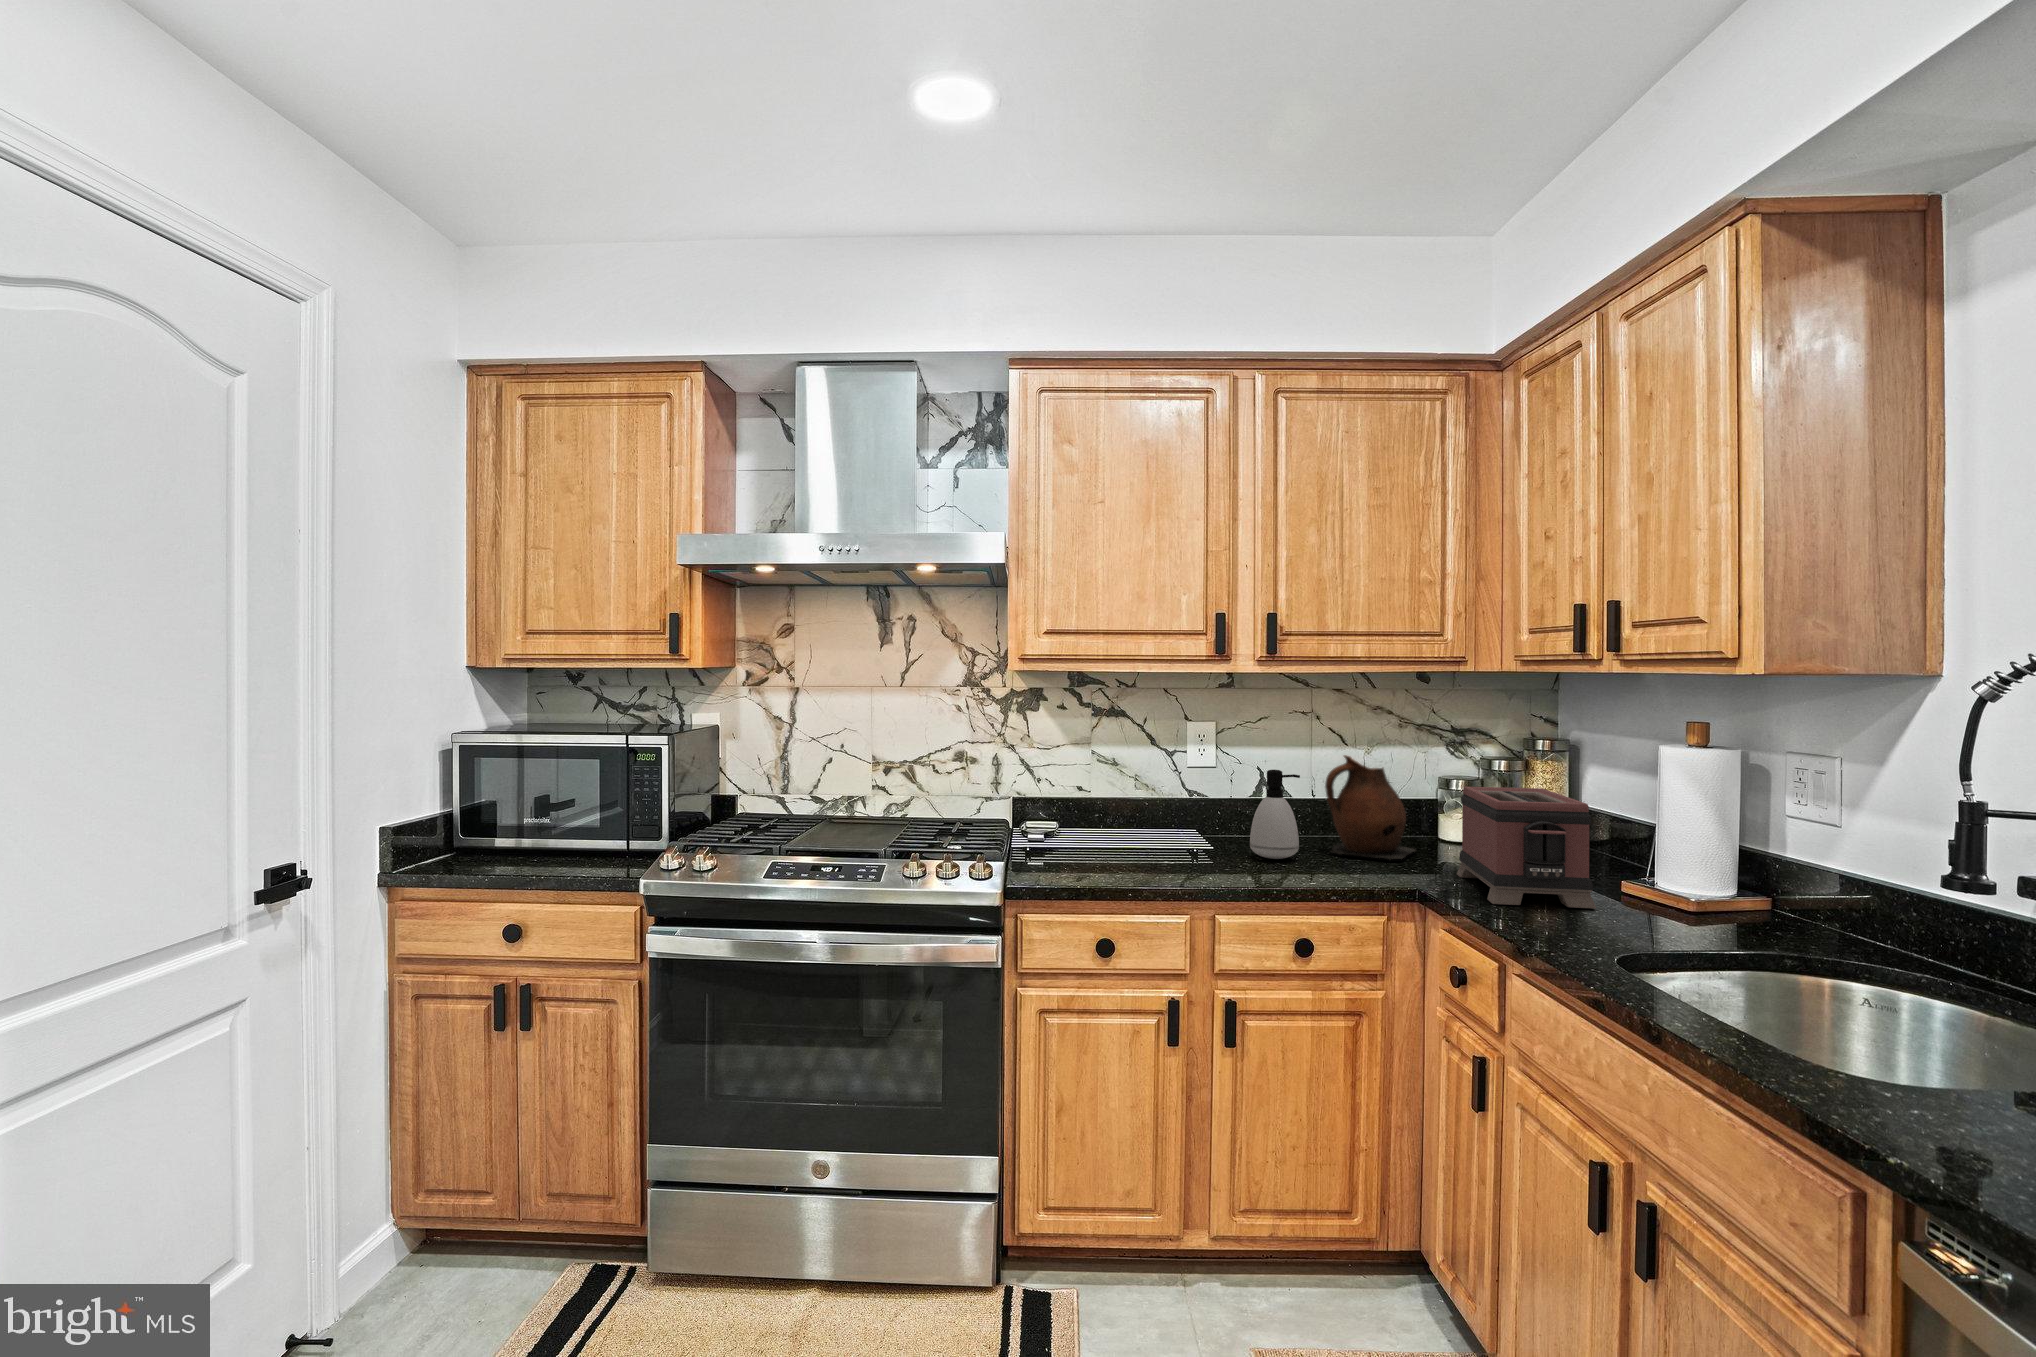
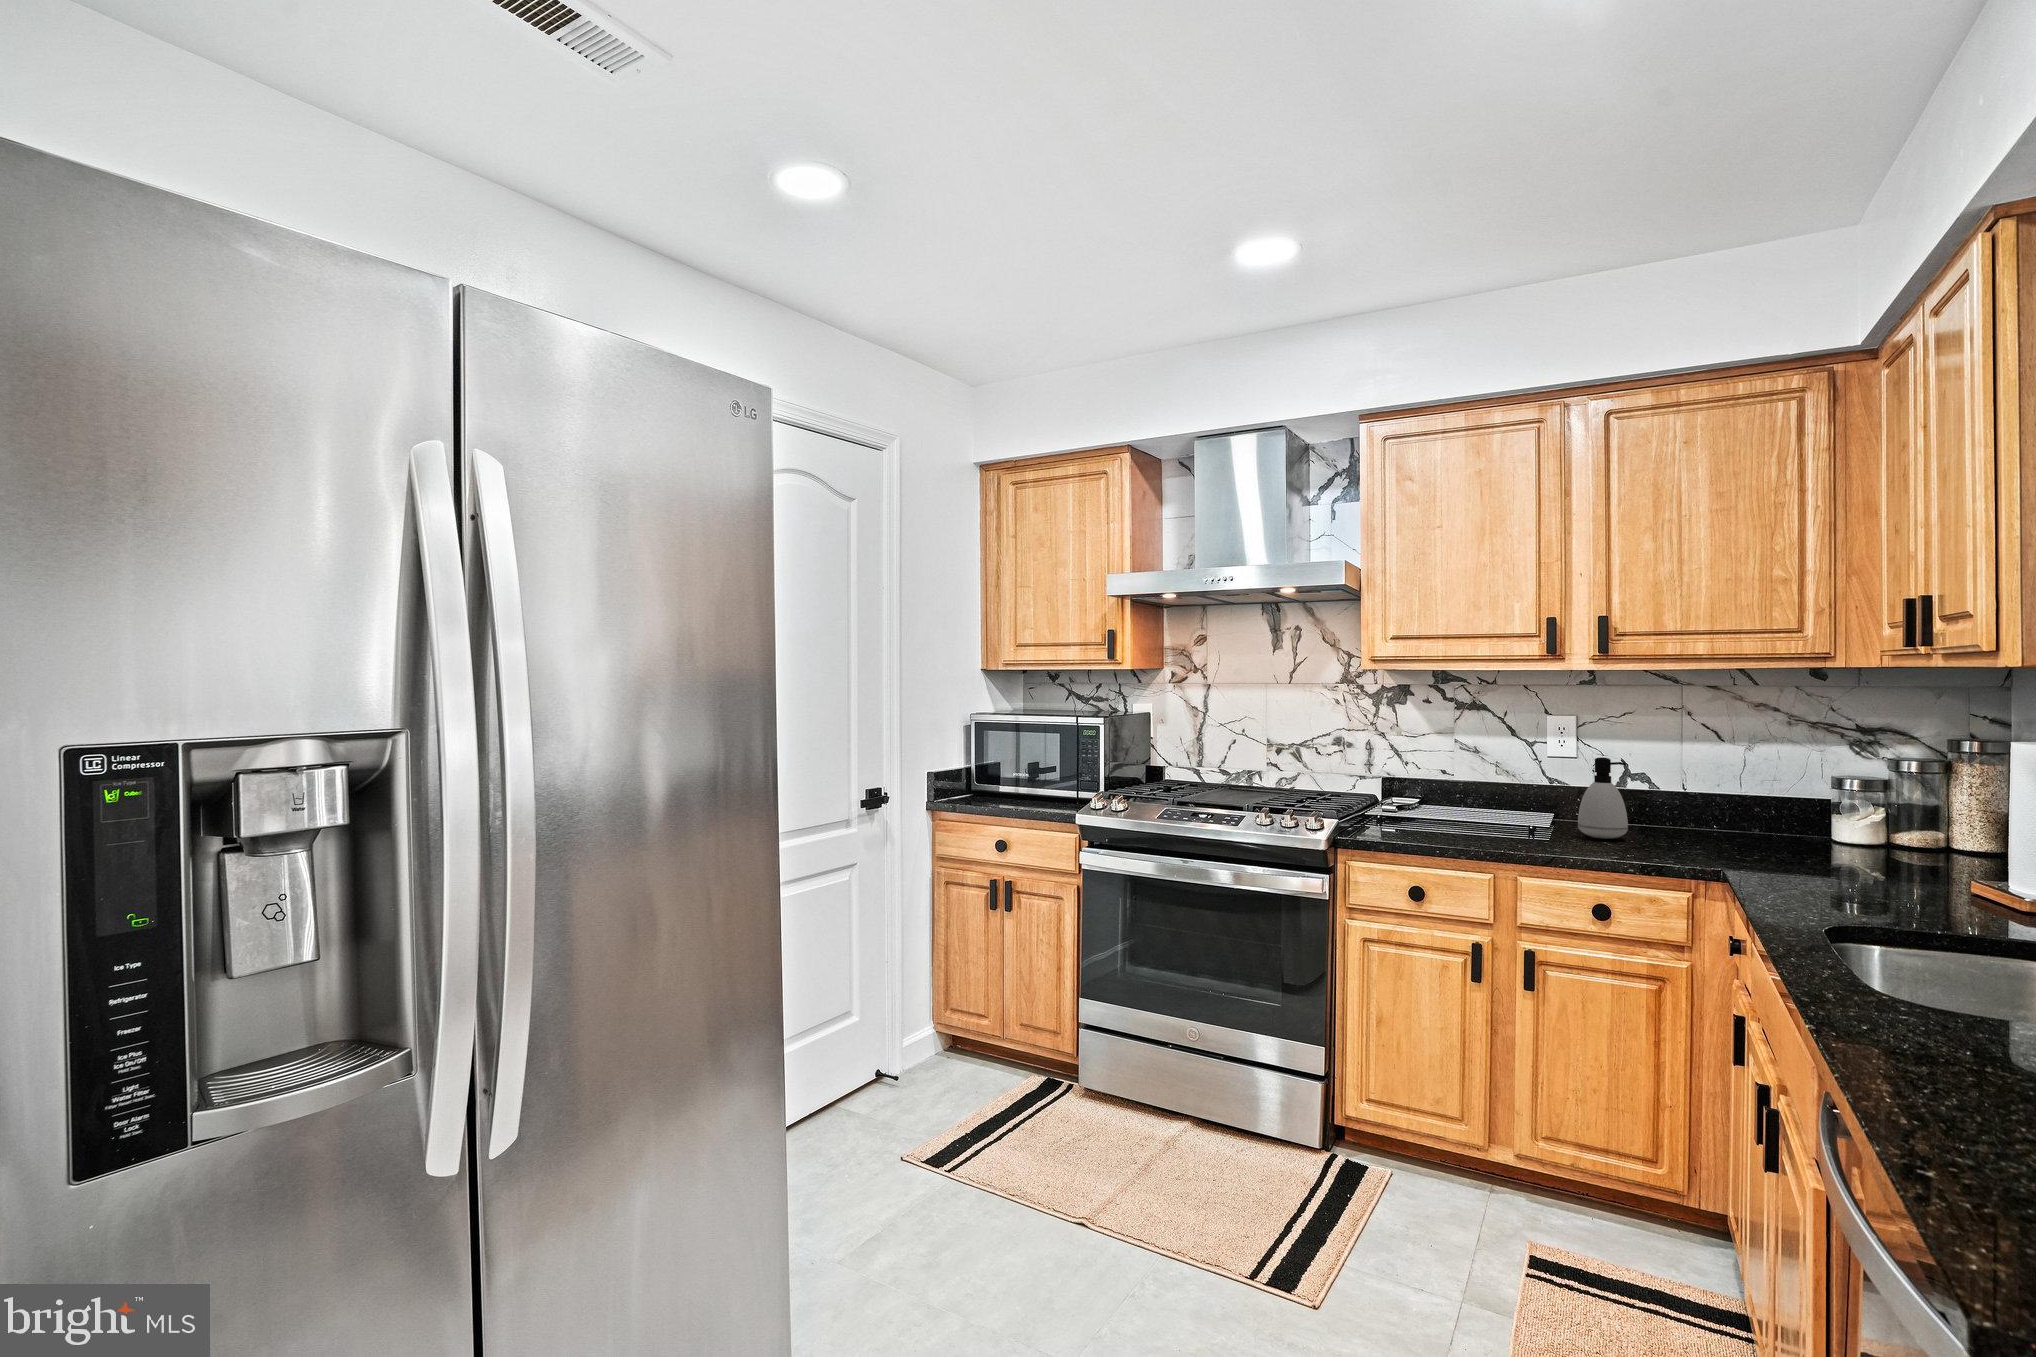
ceramic pitcher: present [1325,755,1416,860] -> none [1667,748,1777,848]
toaster: present [1457,787,1596,909] -> none [1773,778,1893,894]

